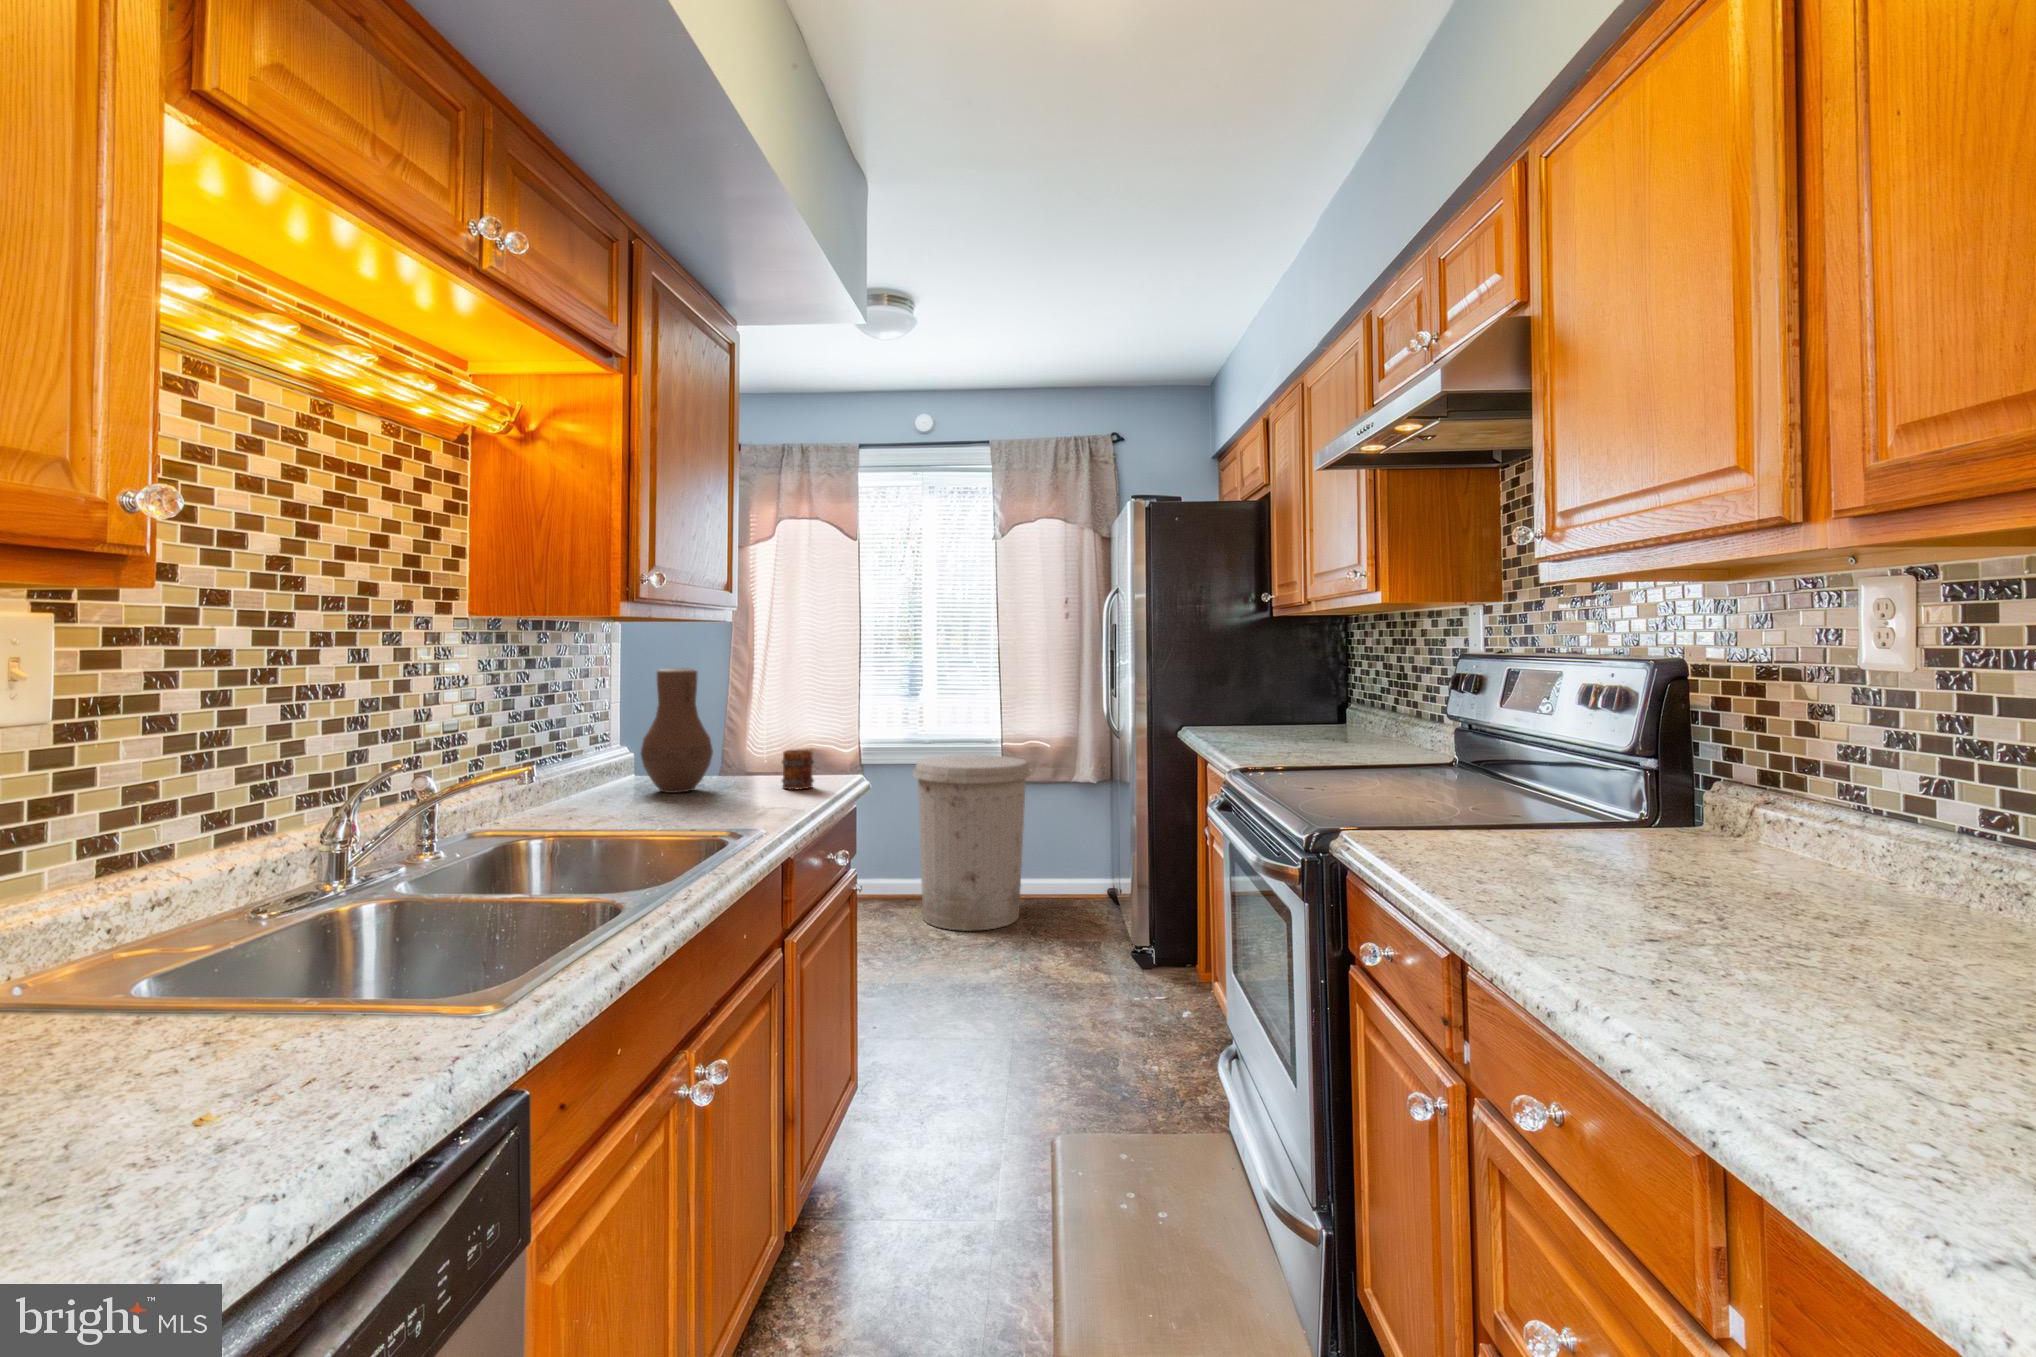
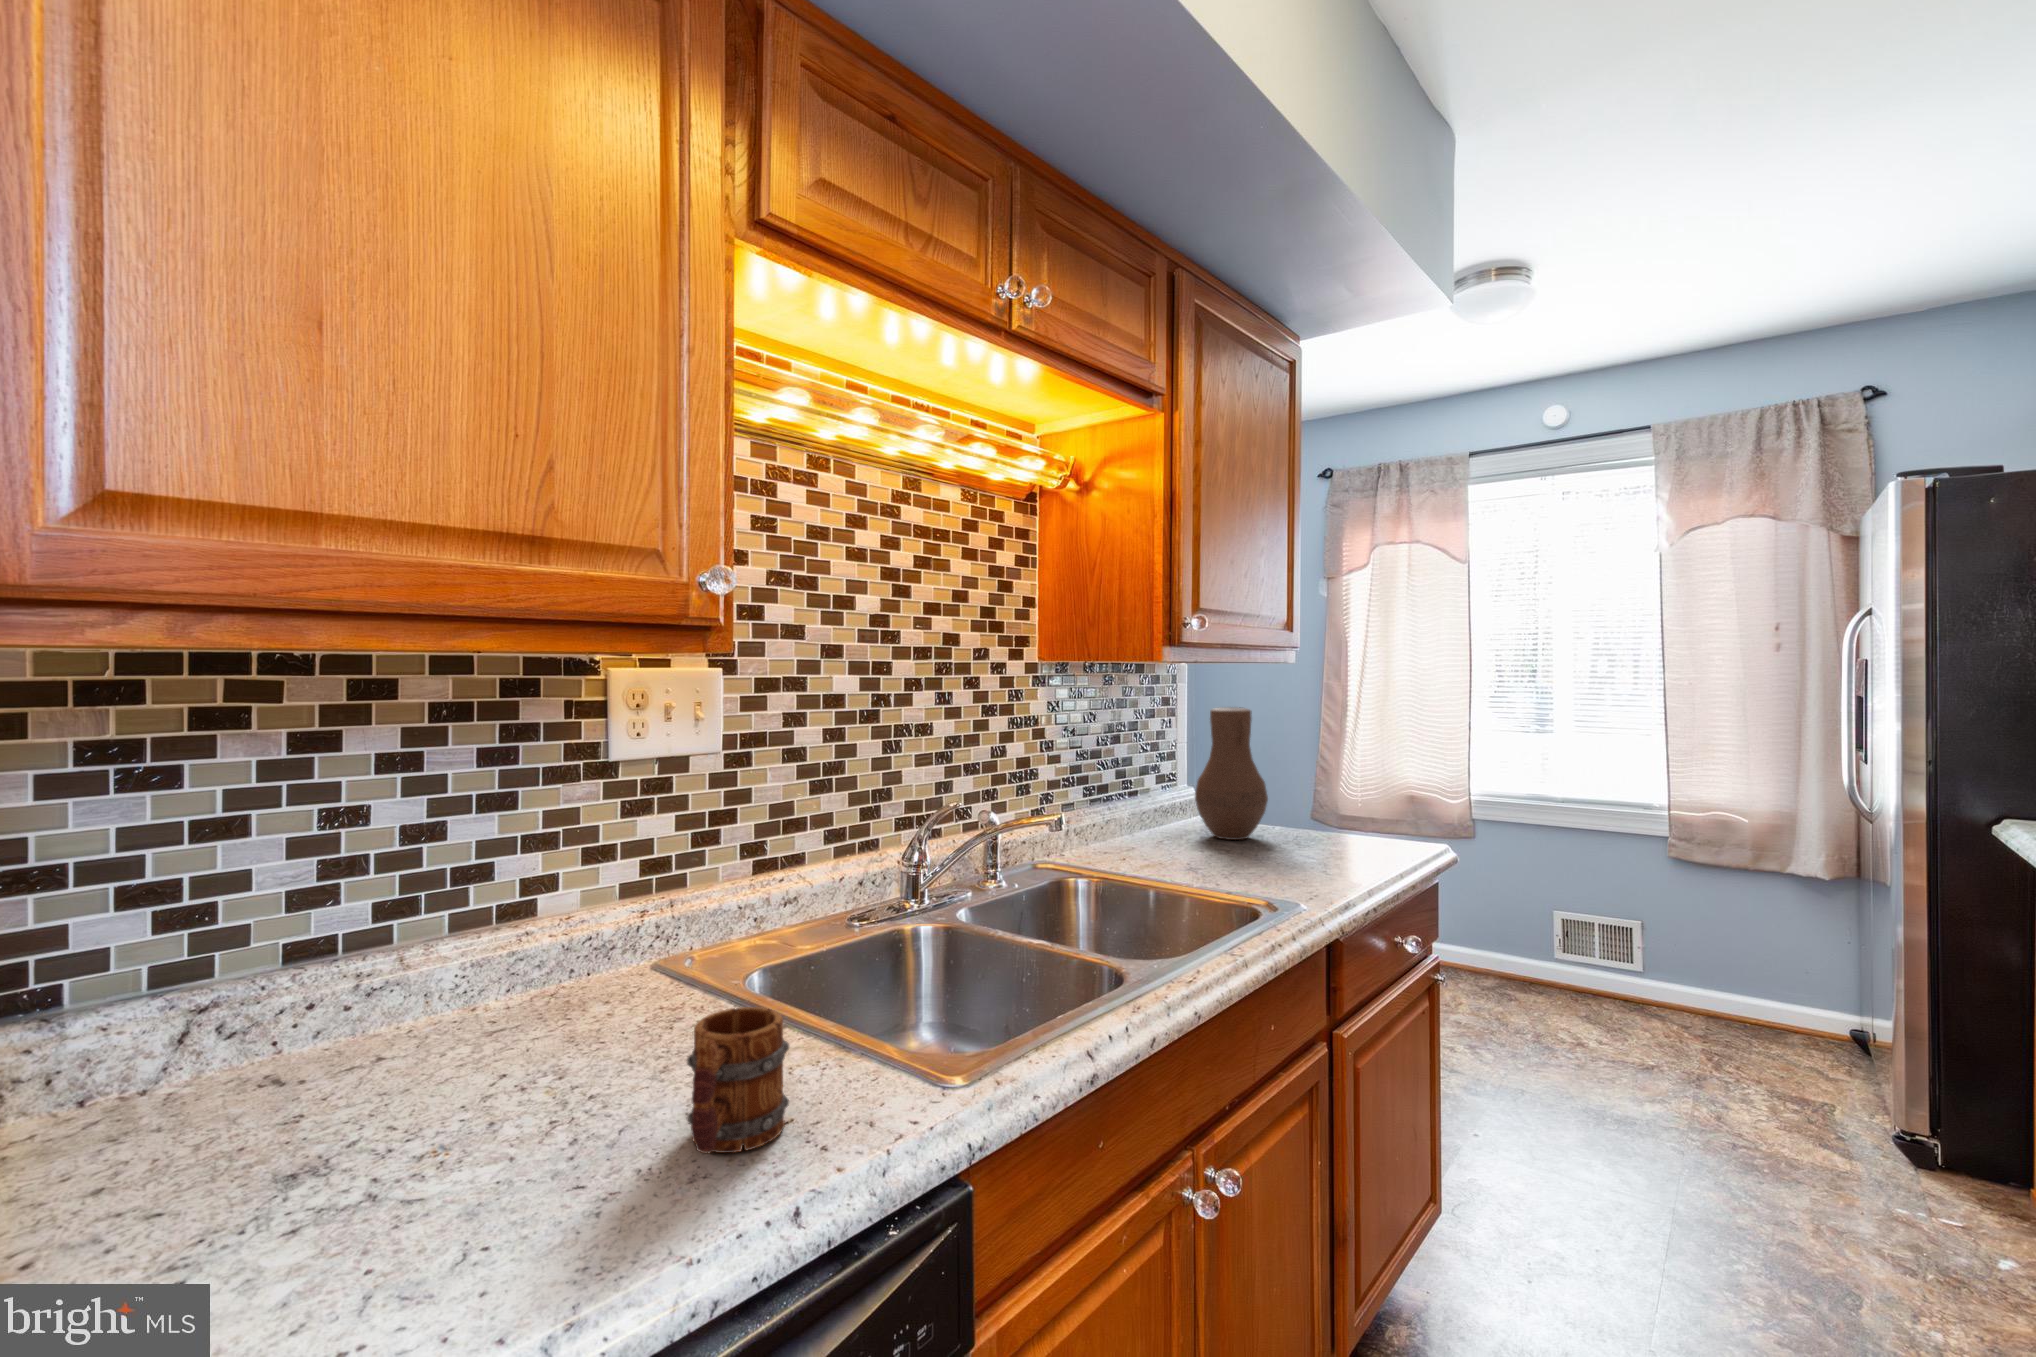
mug: present [782,749,814,790] -> present [687,1007,789,1153]
trash can: present [913,754,1030,931] -> none [1536,813,1719,1049]

